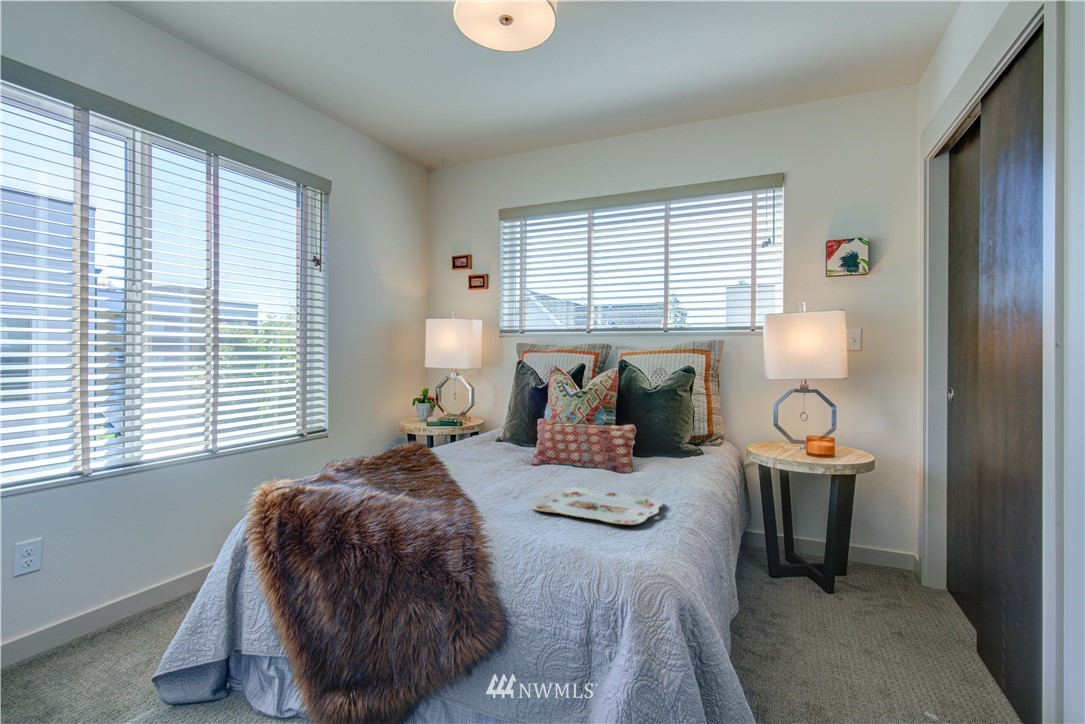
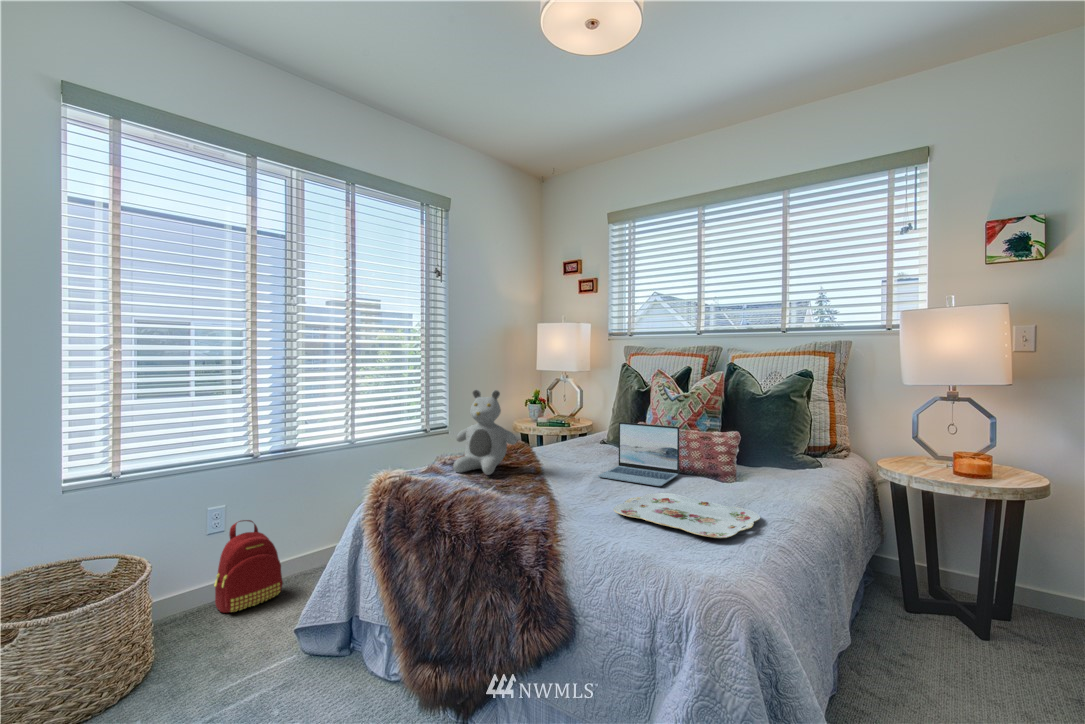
teddy bear: none [353,390,422,480] -> present [453,390,517,475]
laptop: none [504,420,582,481] -> present [598,422,679,486]
backpack: none [31,553,128,670] -> present [214,520,283,613]

